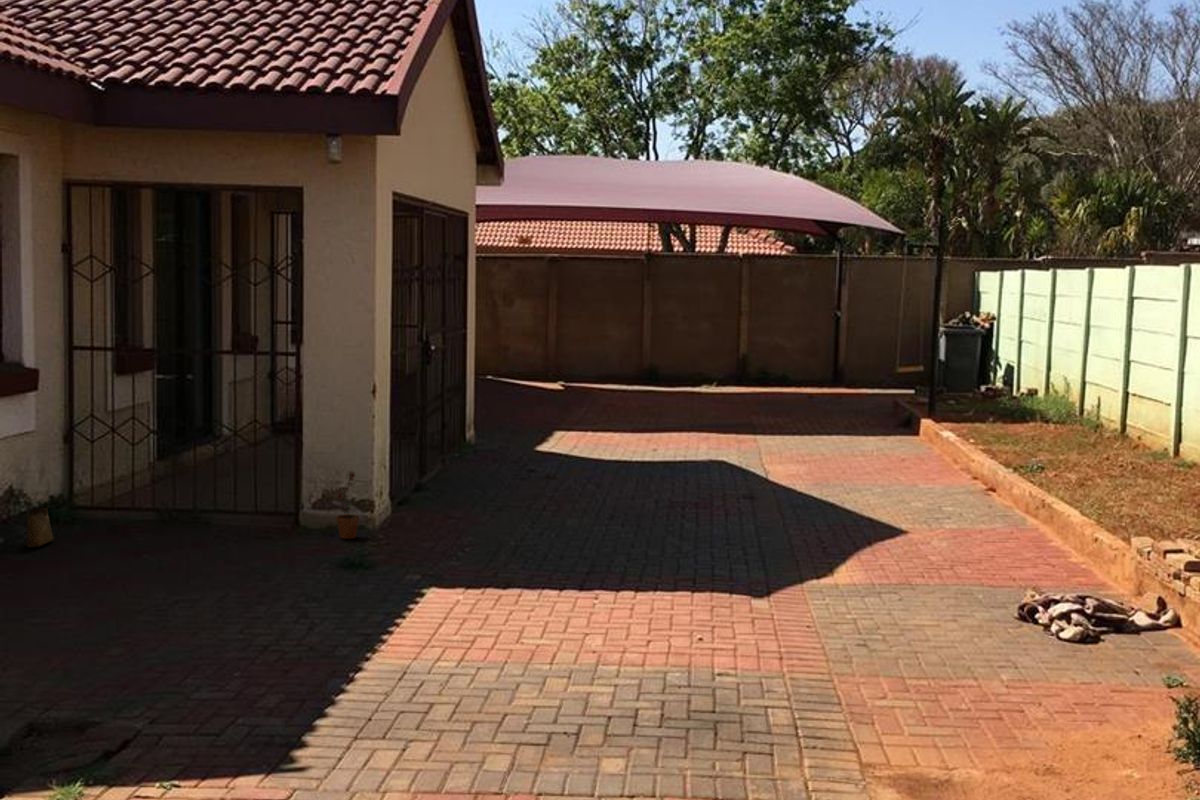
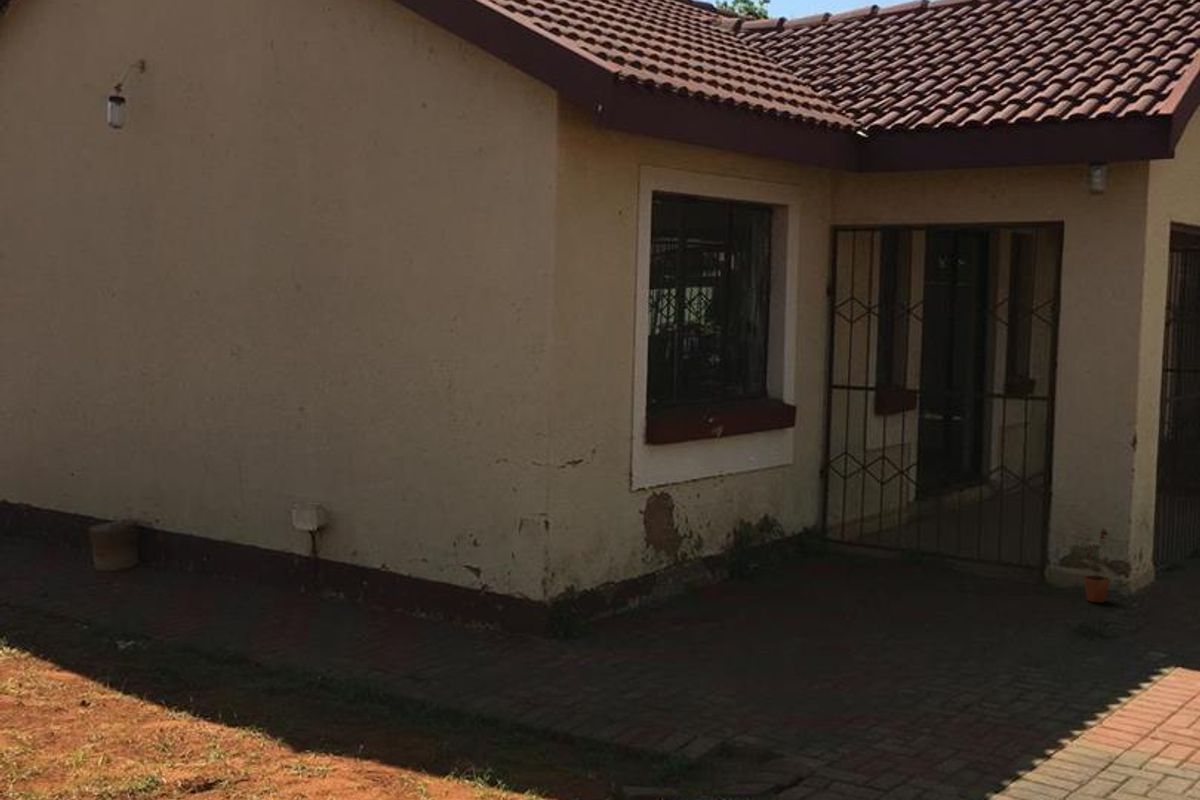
woven basket: present [27,508,53,547] -> none [778,521,803,573]

